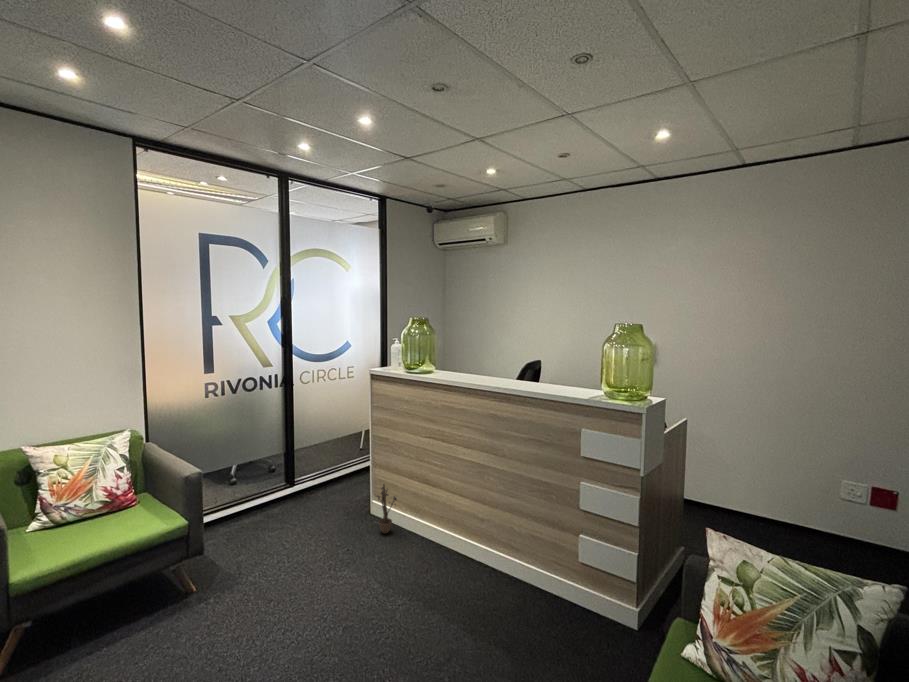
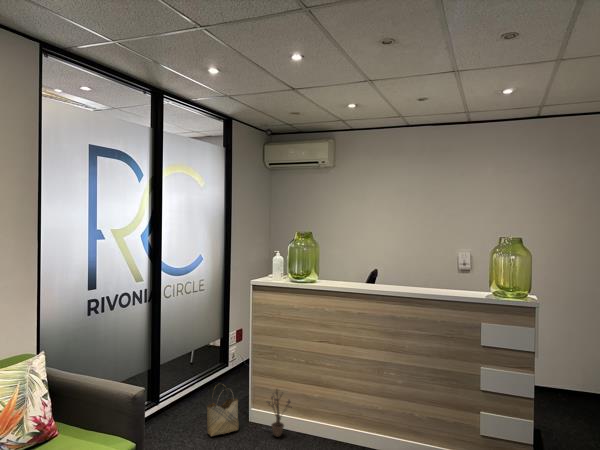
woven basket: none [318,472,354,525] -> present [207,398,239,436]

